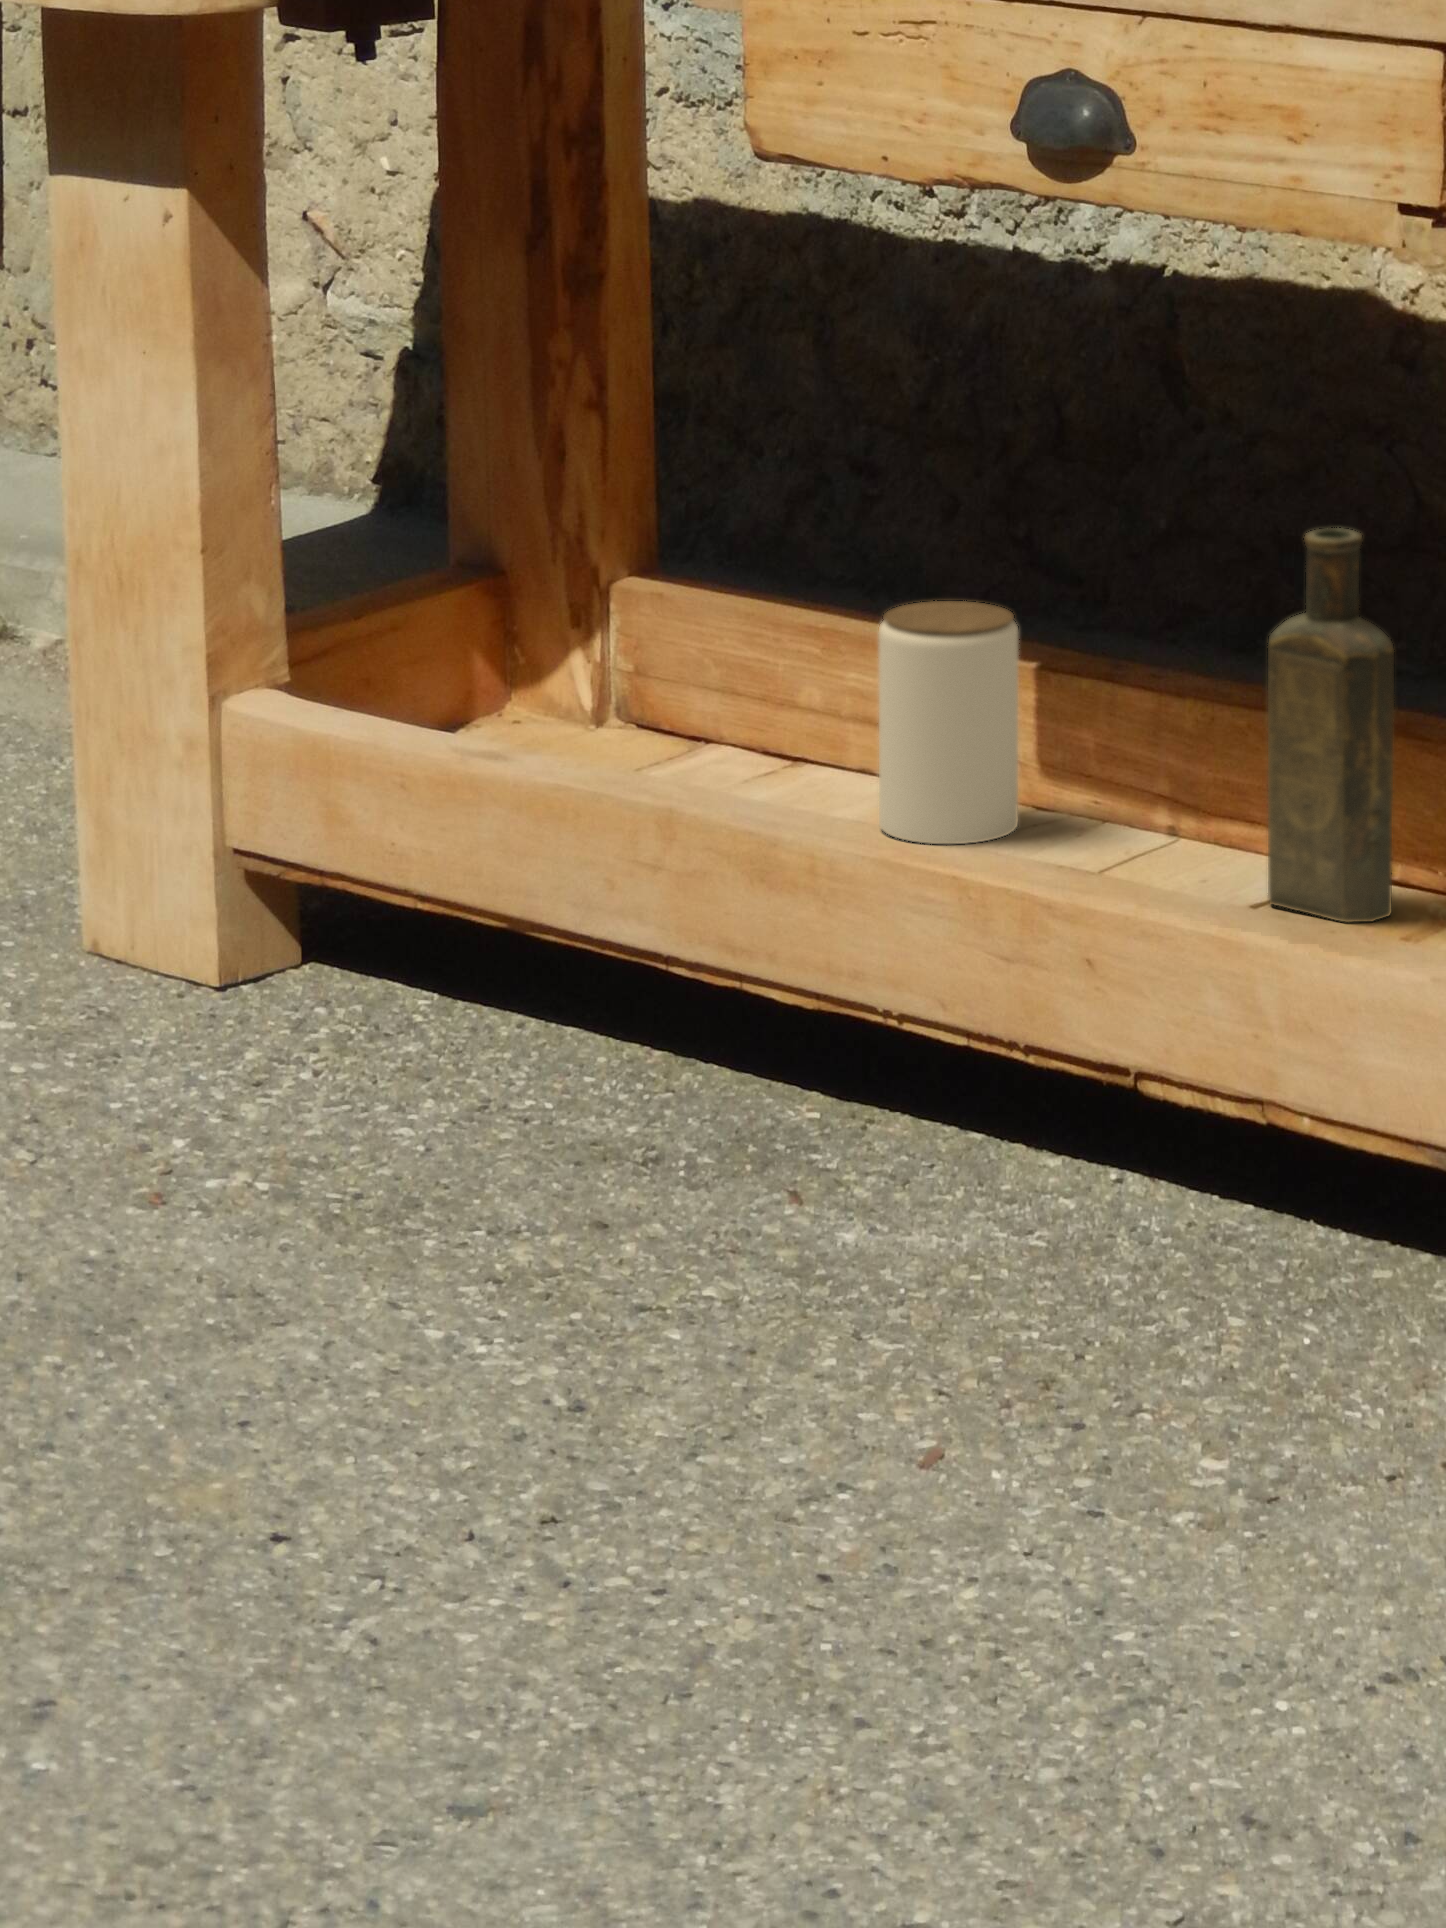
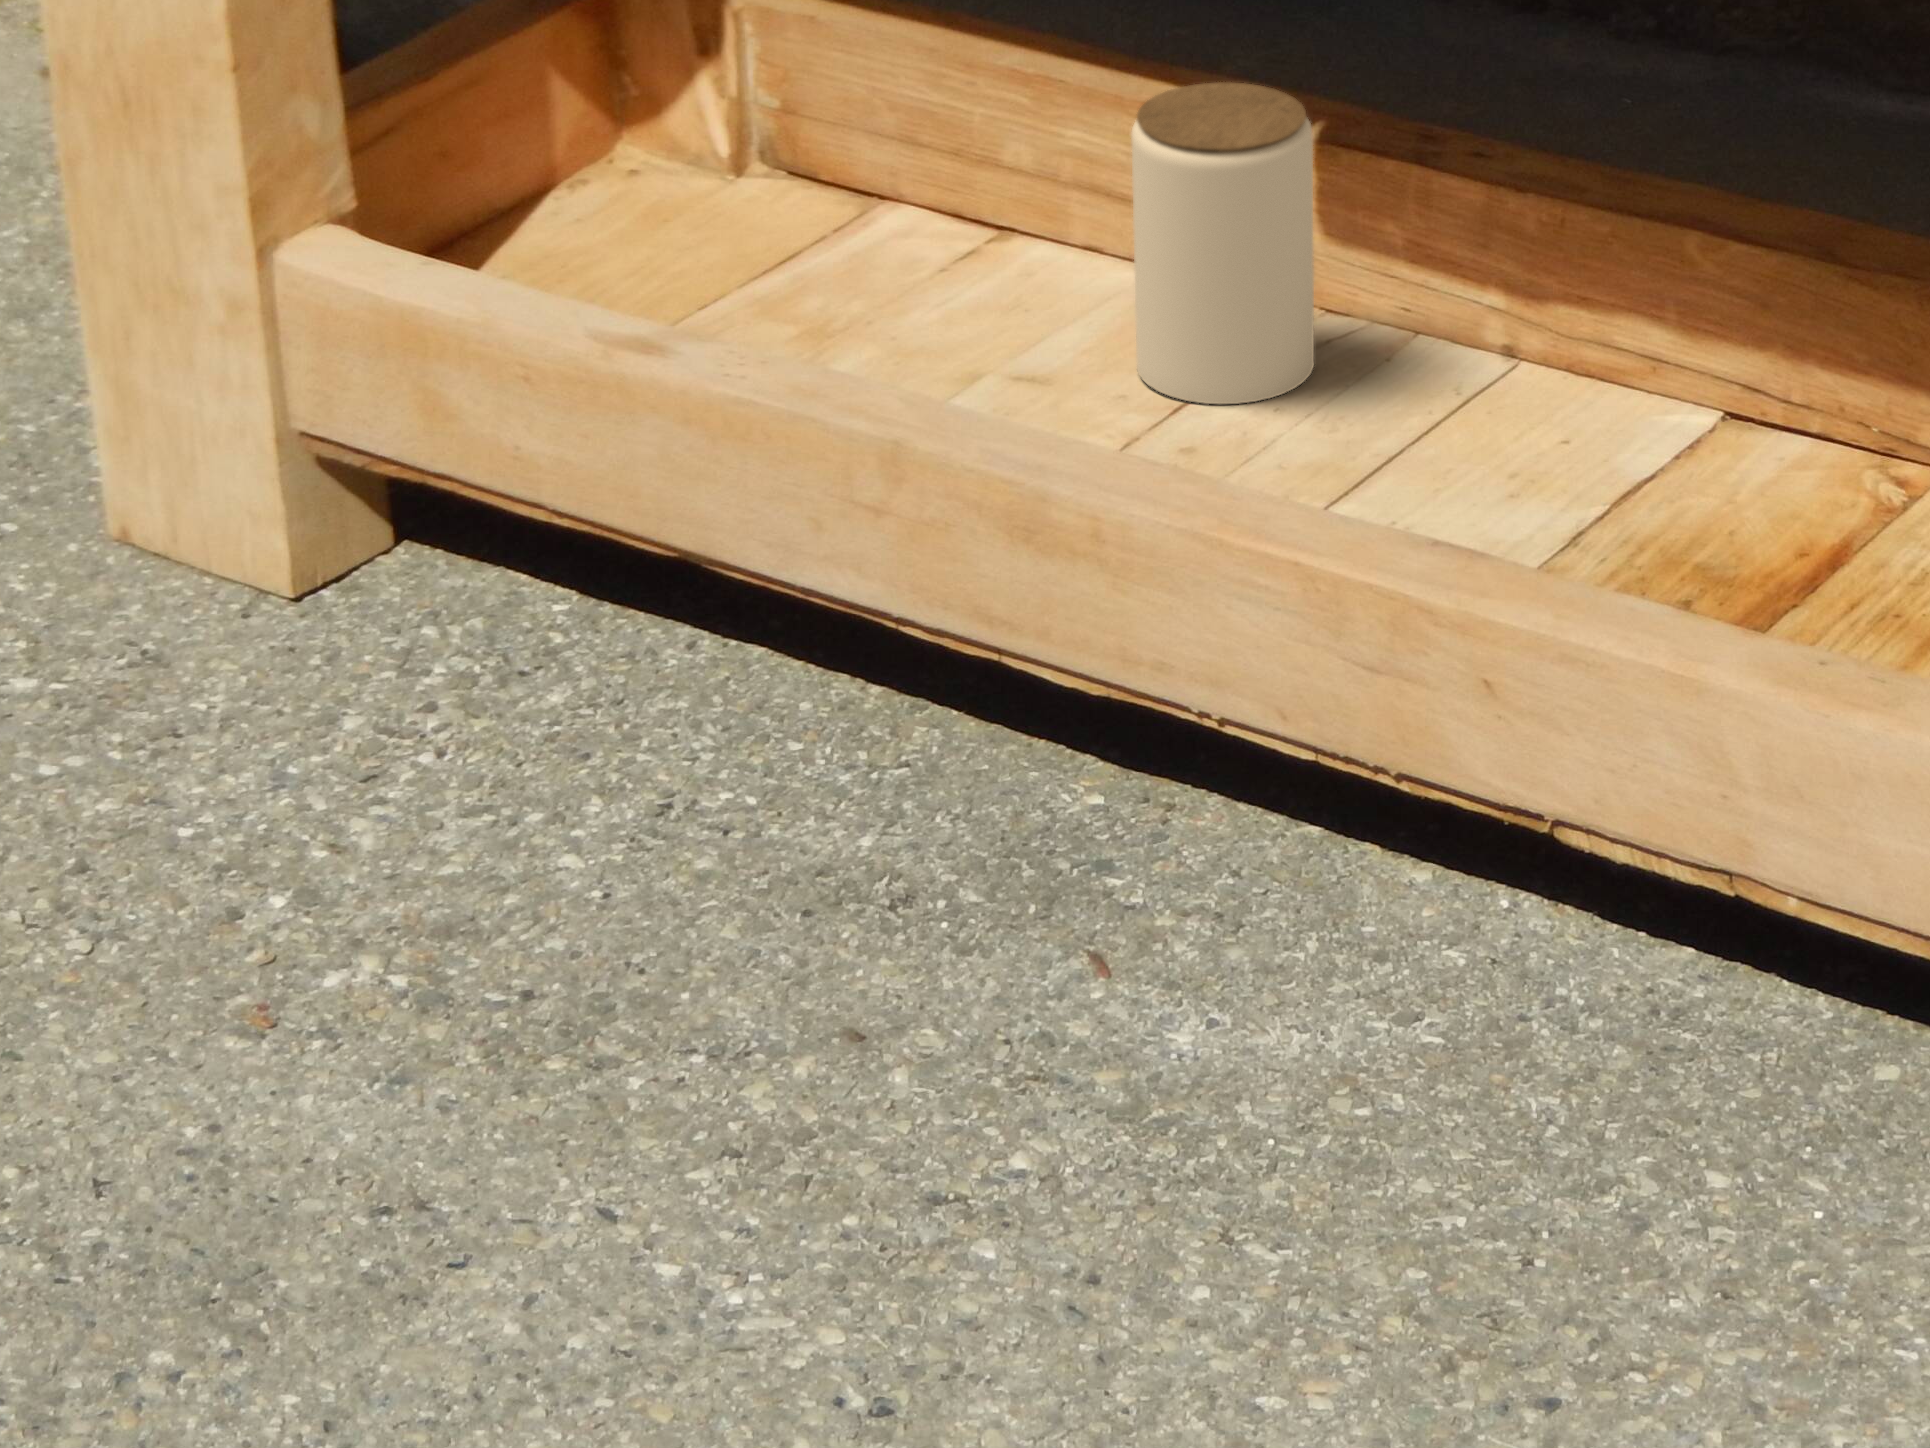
bottle: present [1268,528,1394,922] -> none [1669,57,1848,553]

